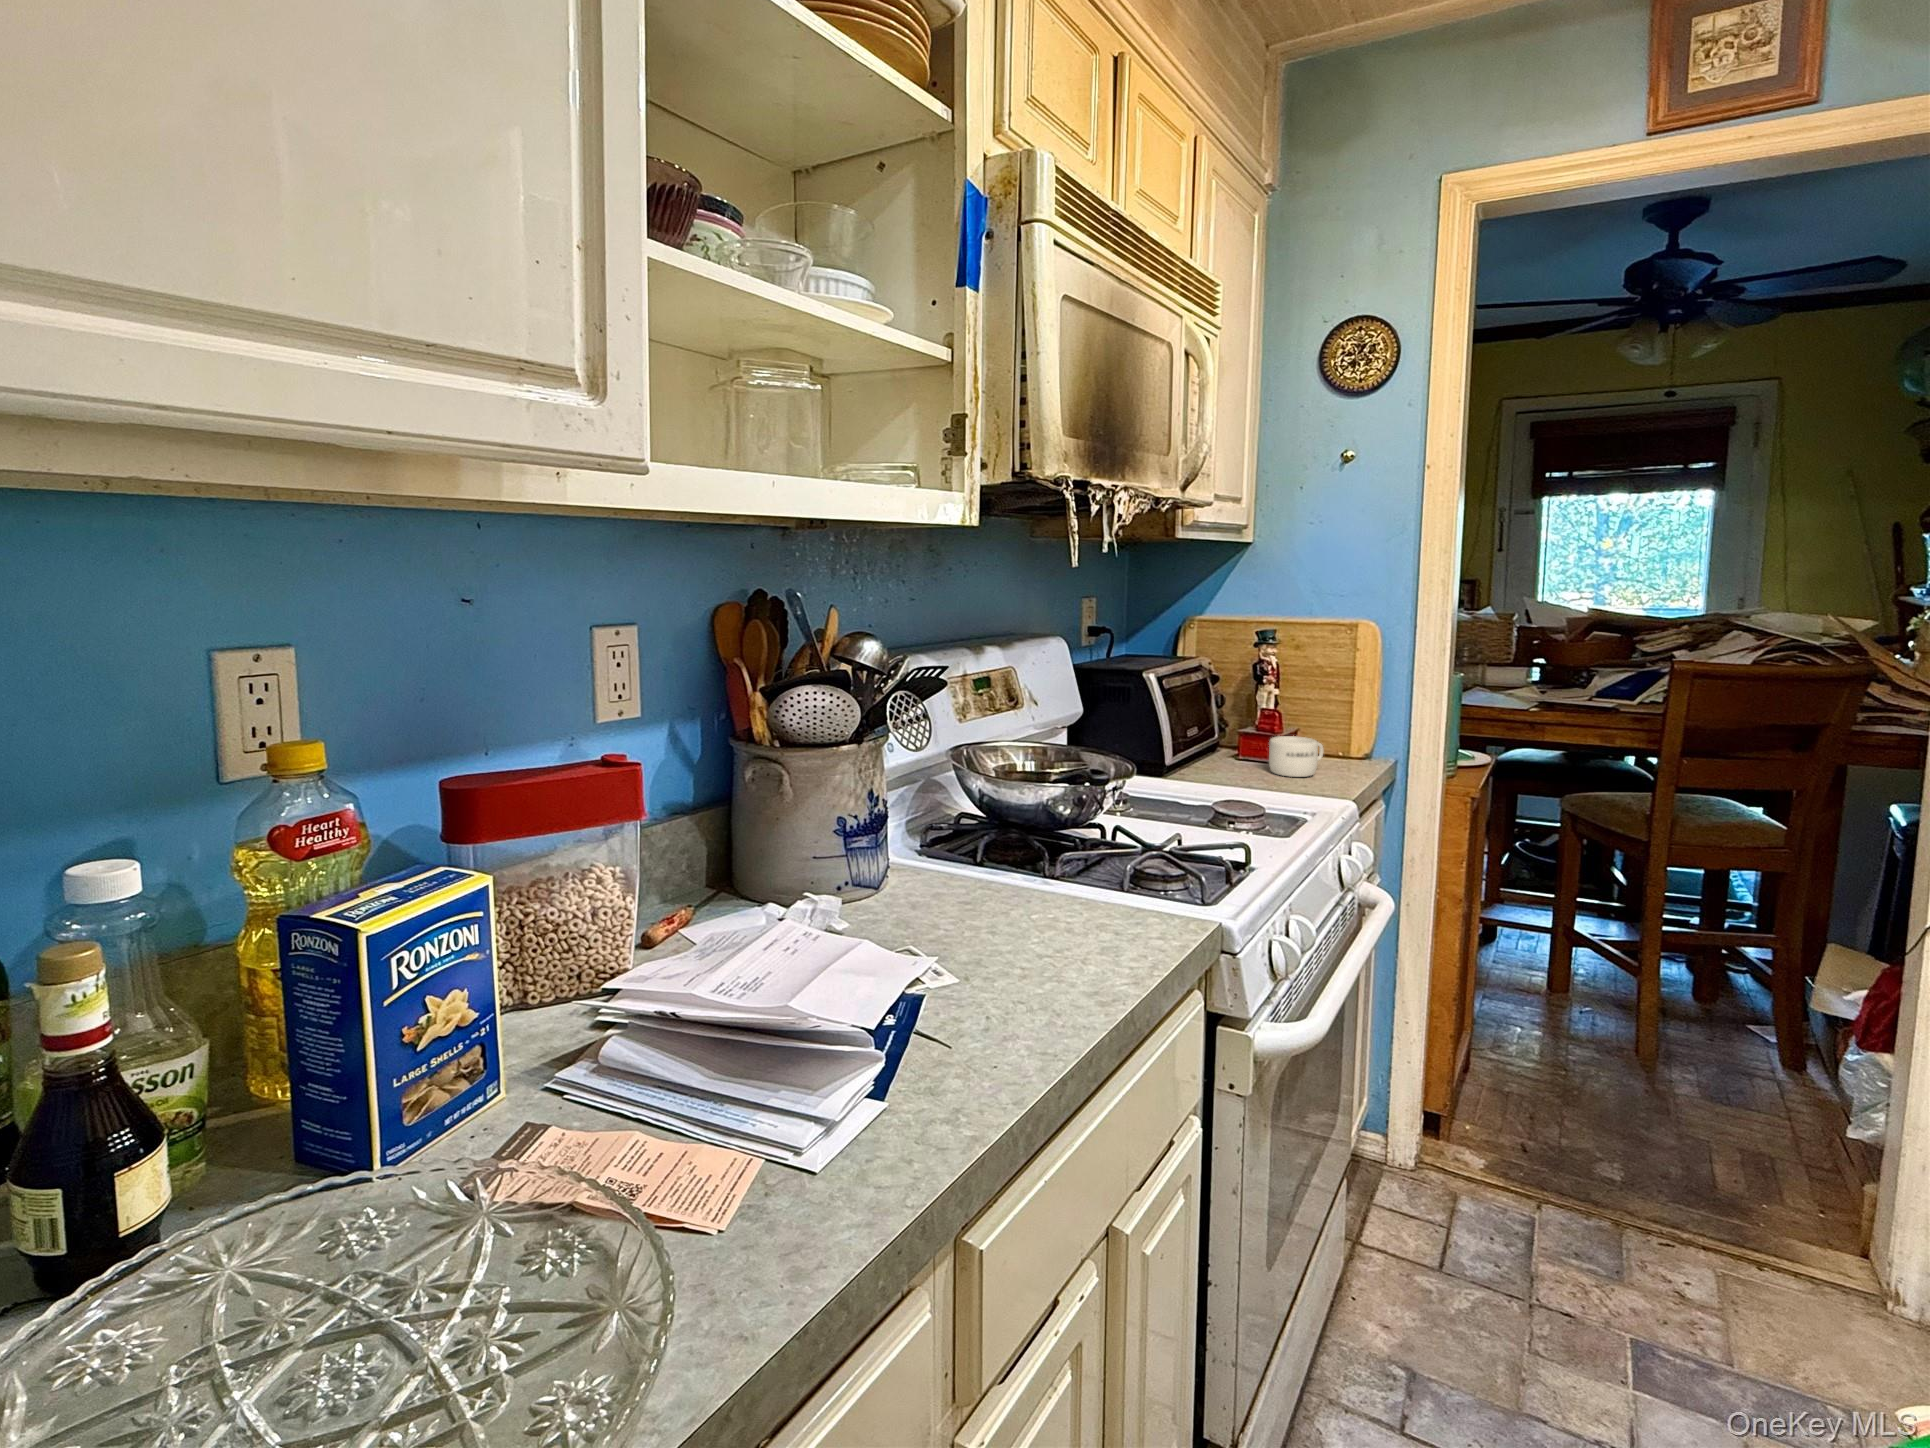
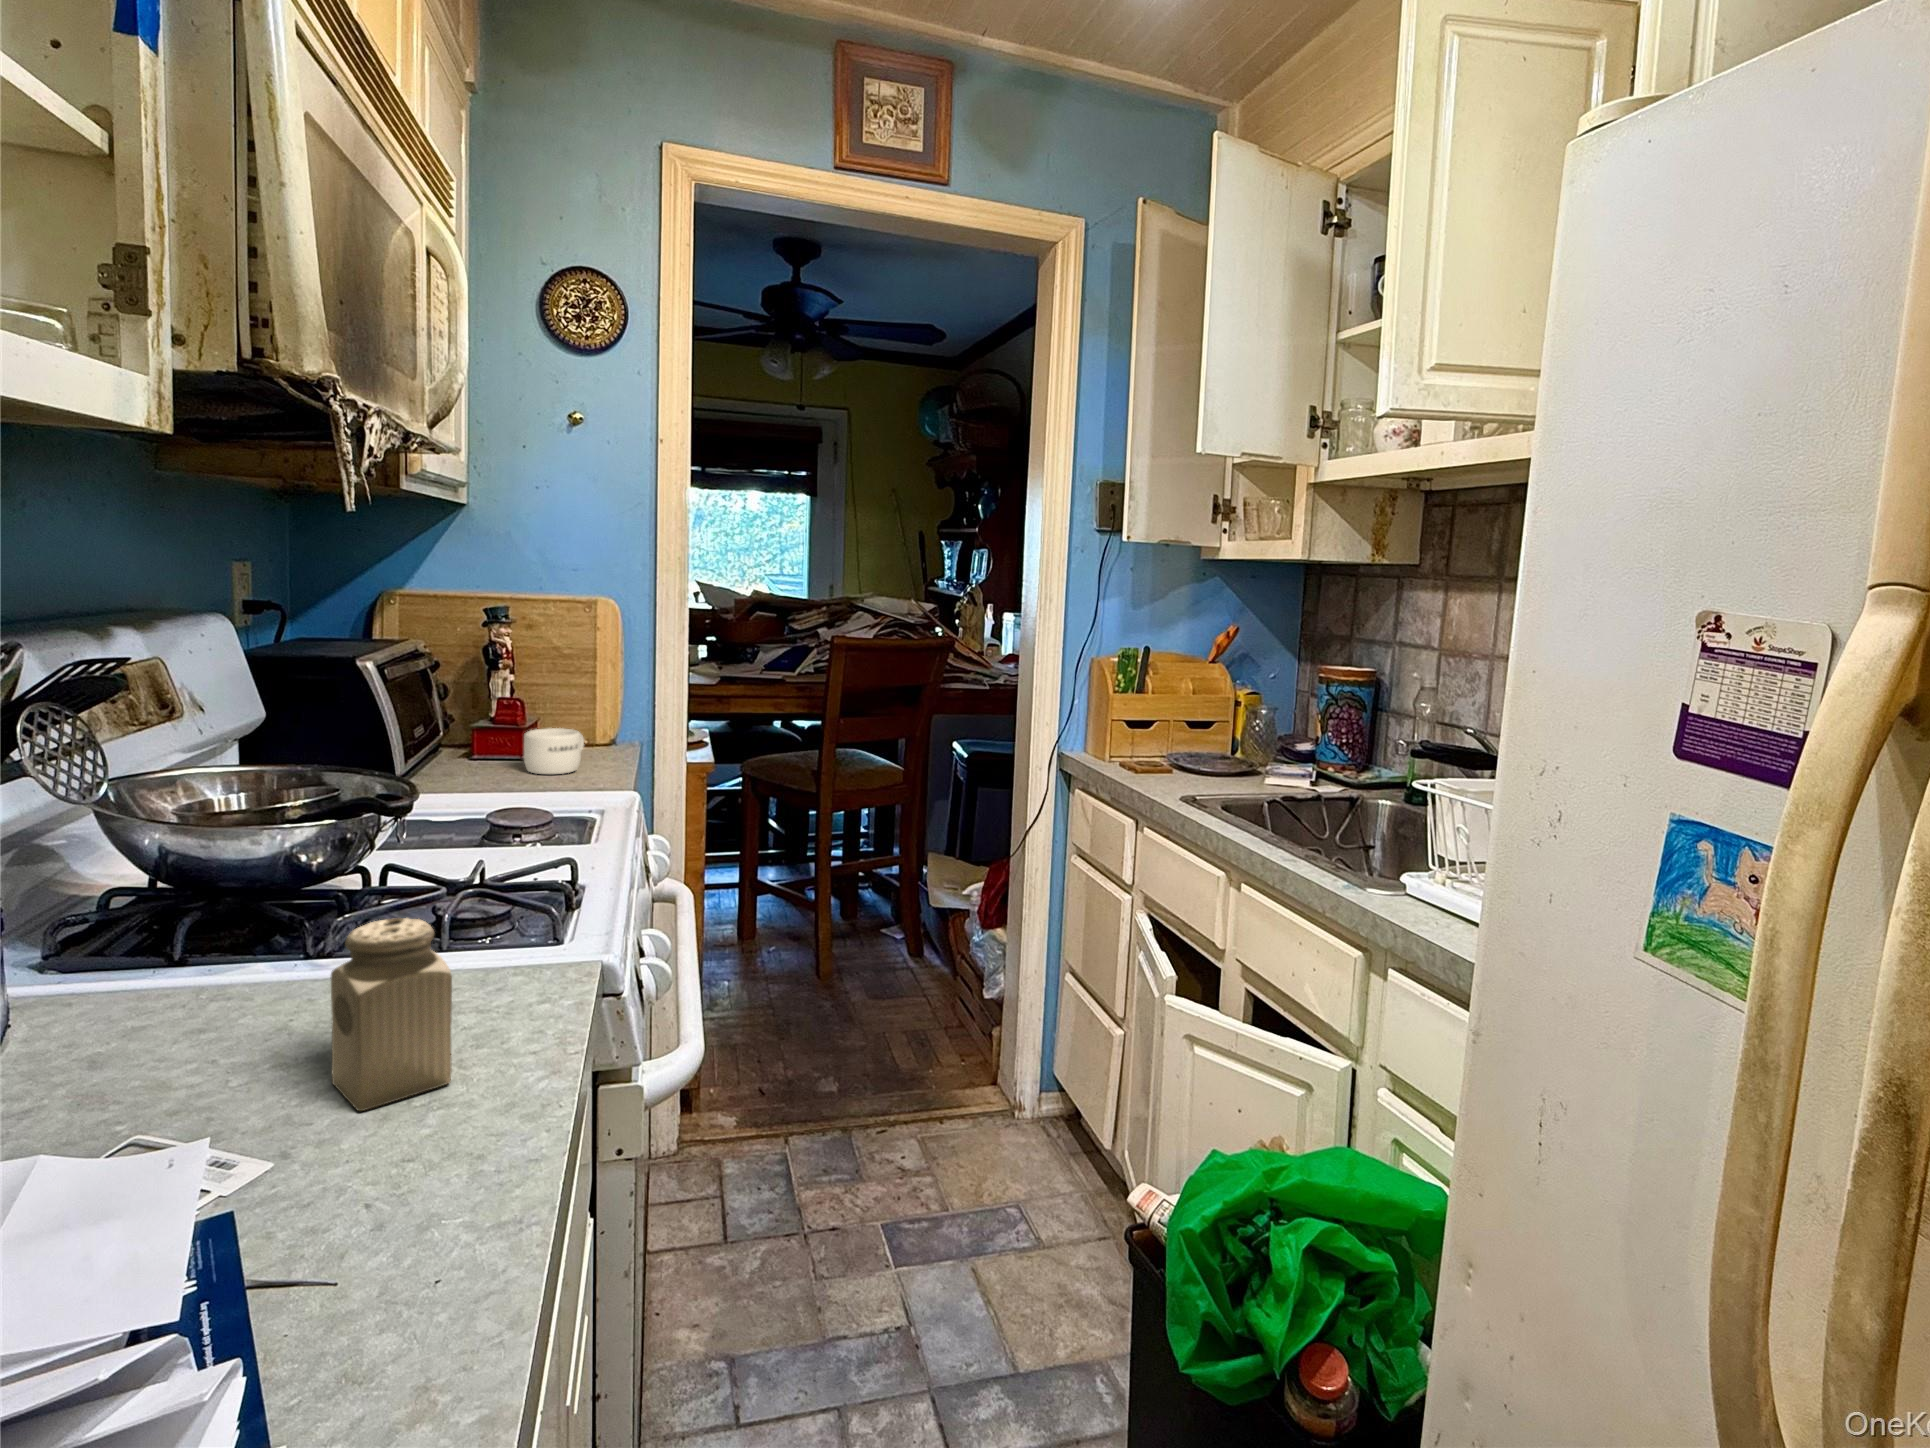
salt shaker: none [1011,848,1073,970] -> present [331,918,452,1111]

